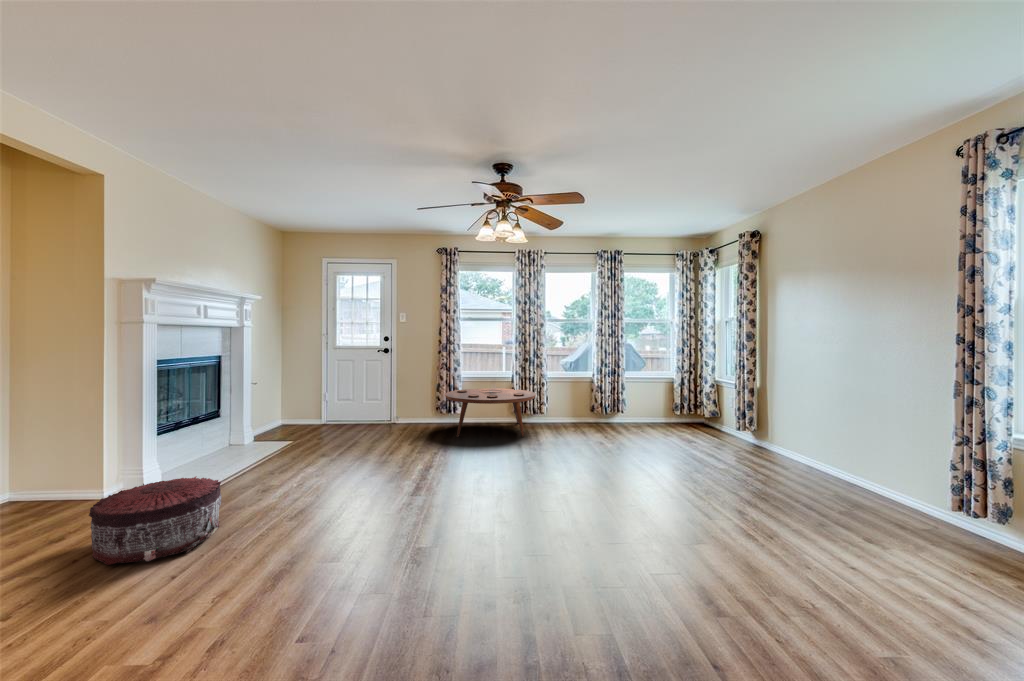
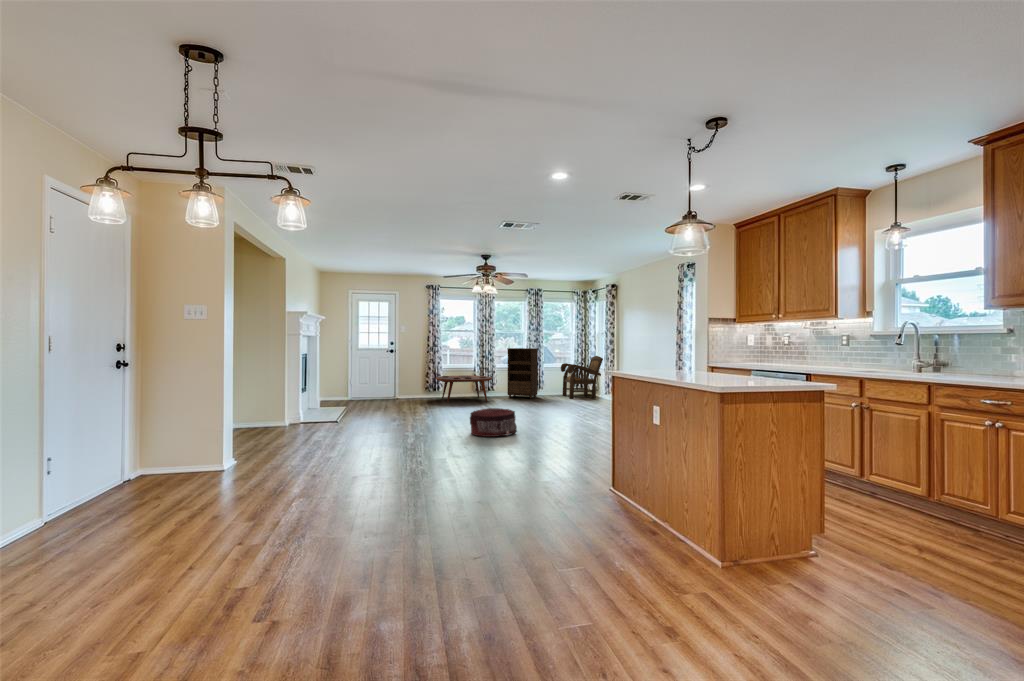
bookshelf: none [562,347,615,431] -> present [507,348,538,399]
armchair: none [653,360,731,434] -> present [561,356,603,399]
pouf: present [89,477,222,565] -> present [470,408,517,437]

